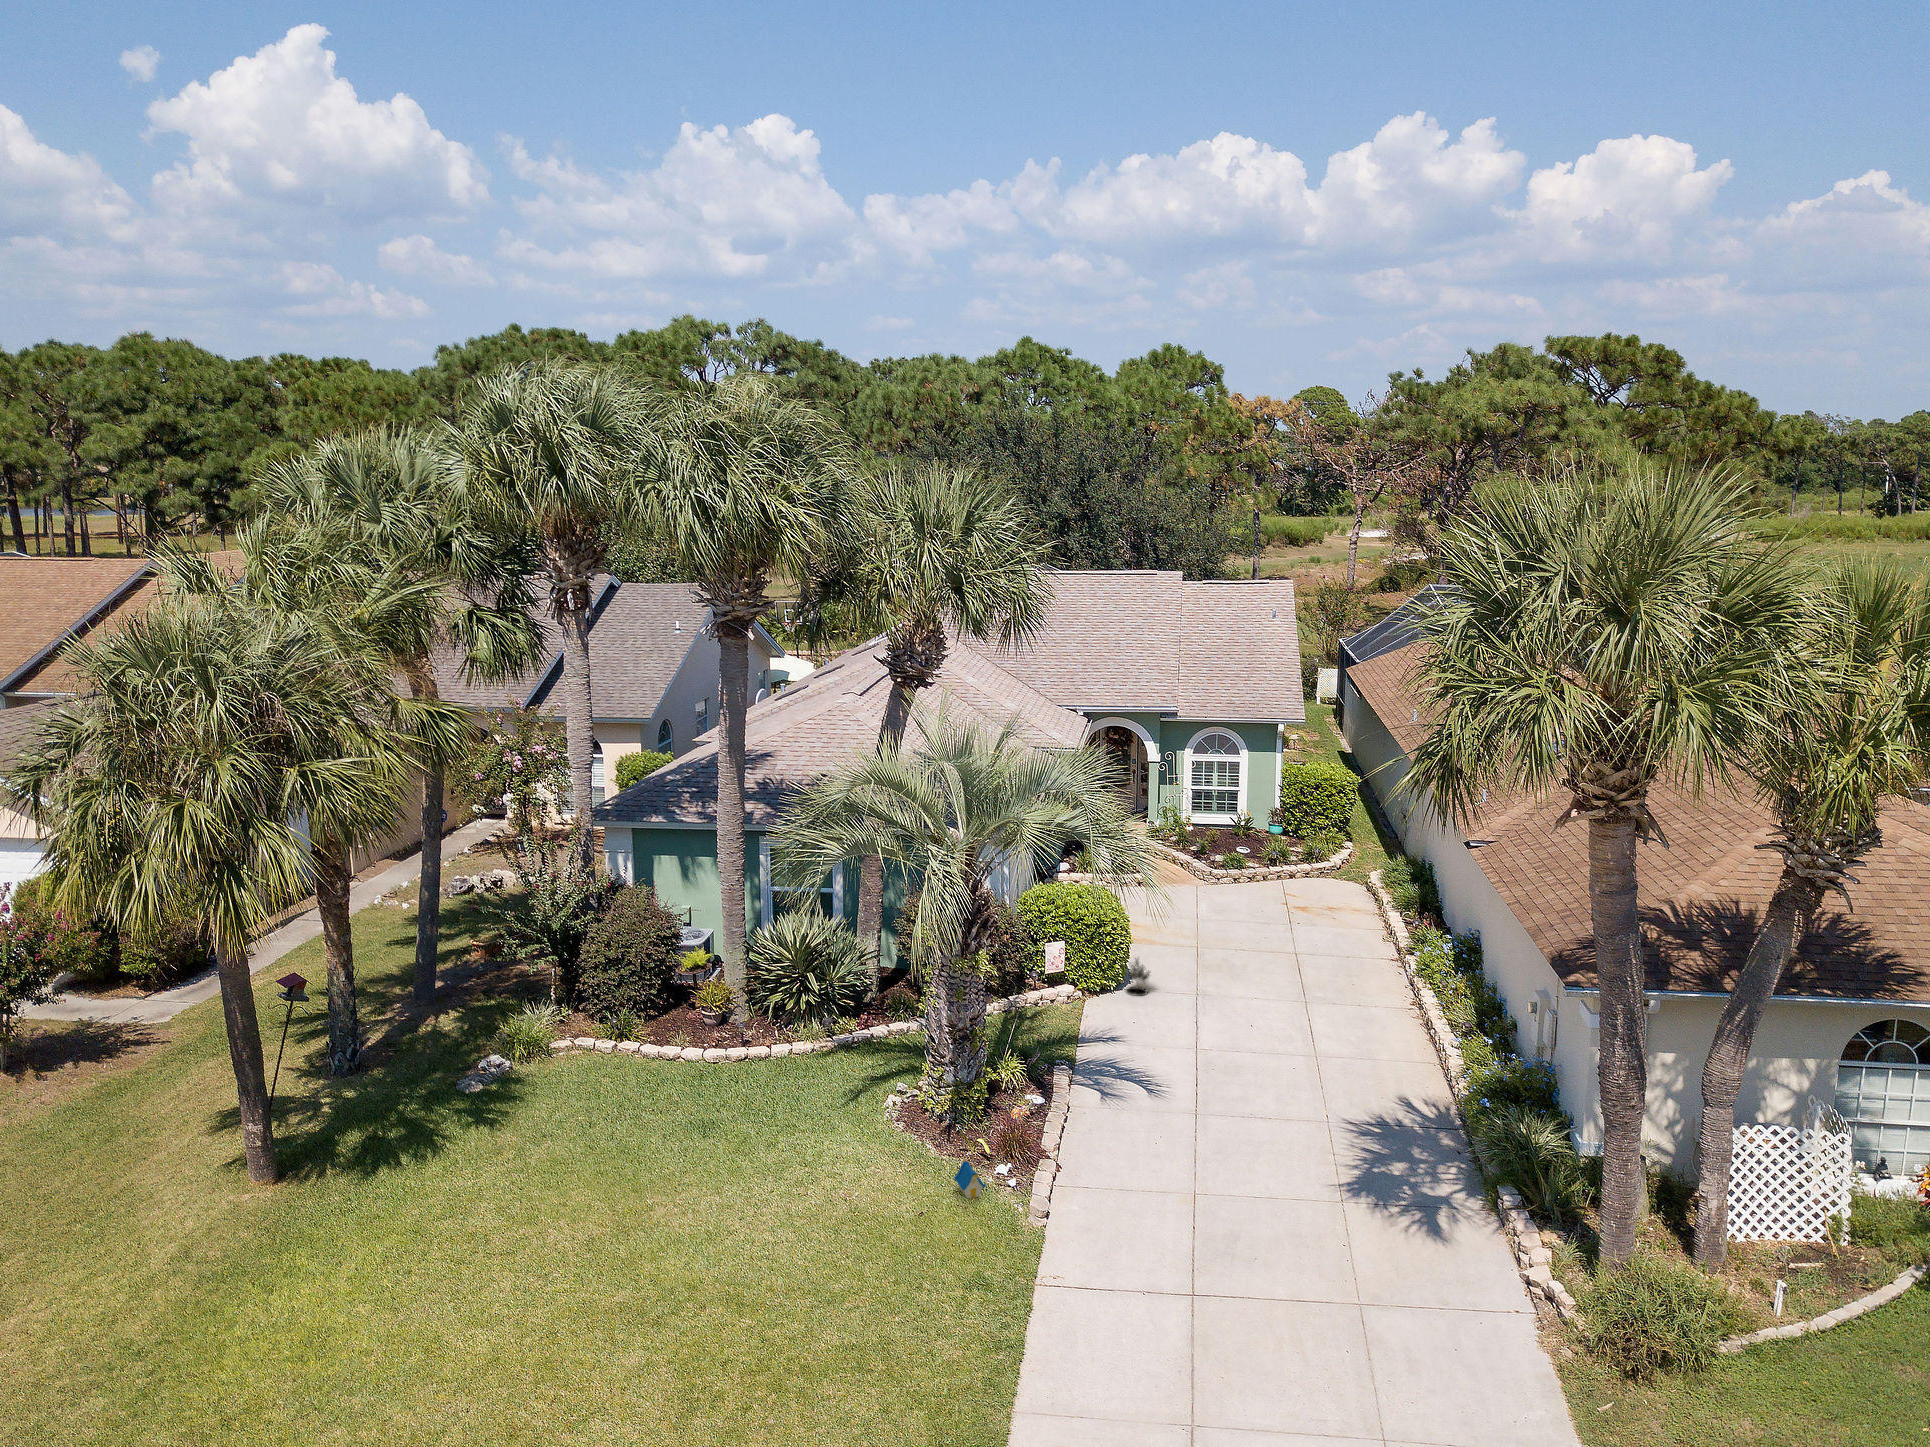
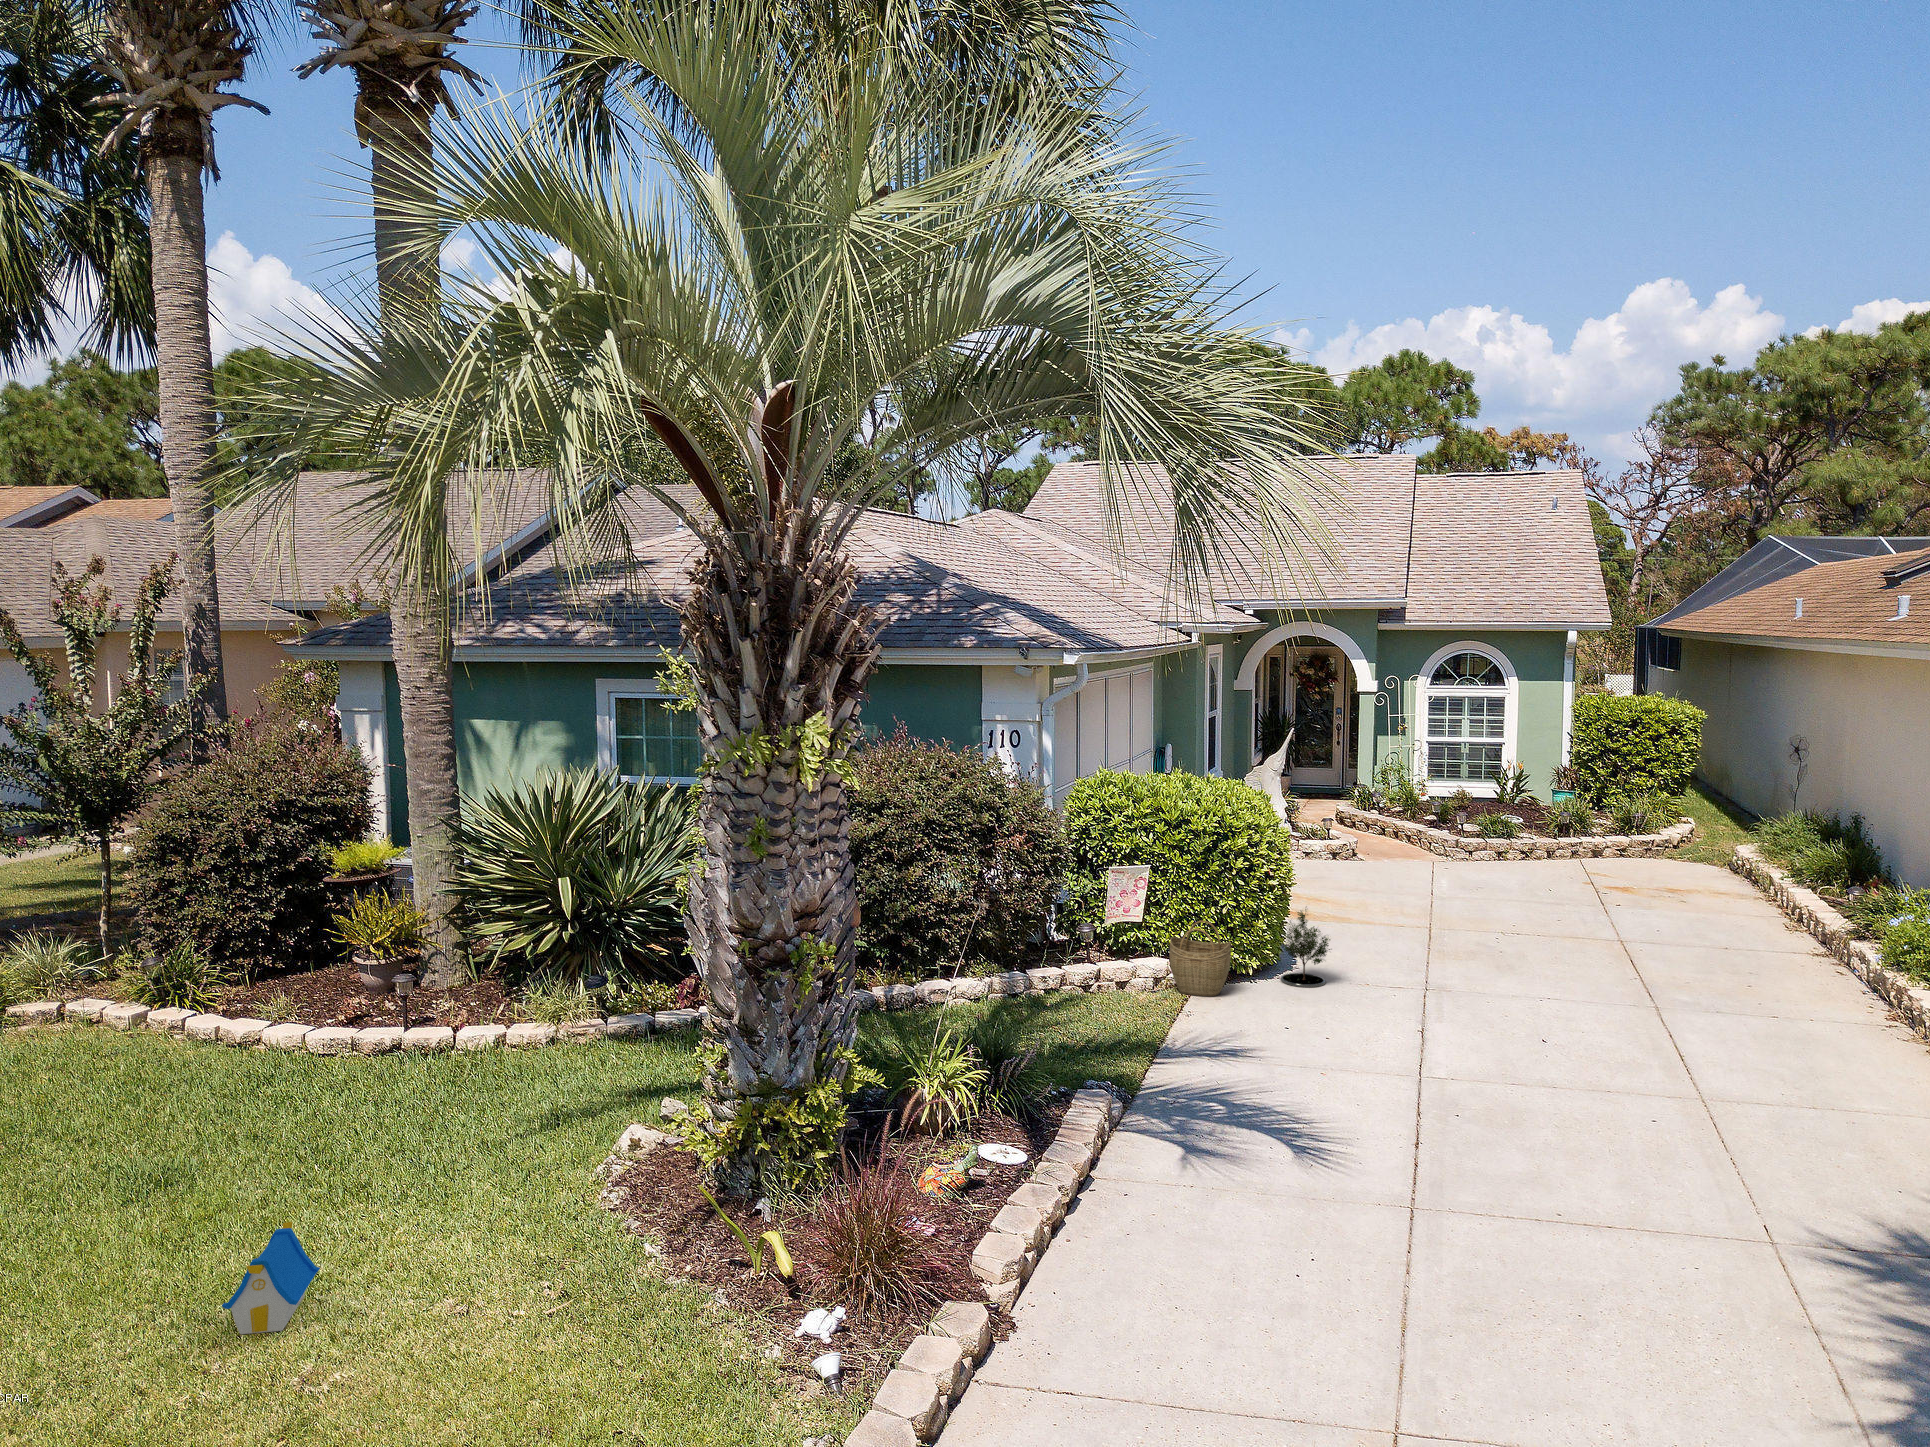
woven basket: none [1073,966,1103,1005] -> present [1169,921,1231,997]
toy house: present [954,1159,986,1198] -> present [222,1222,320,1334]

